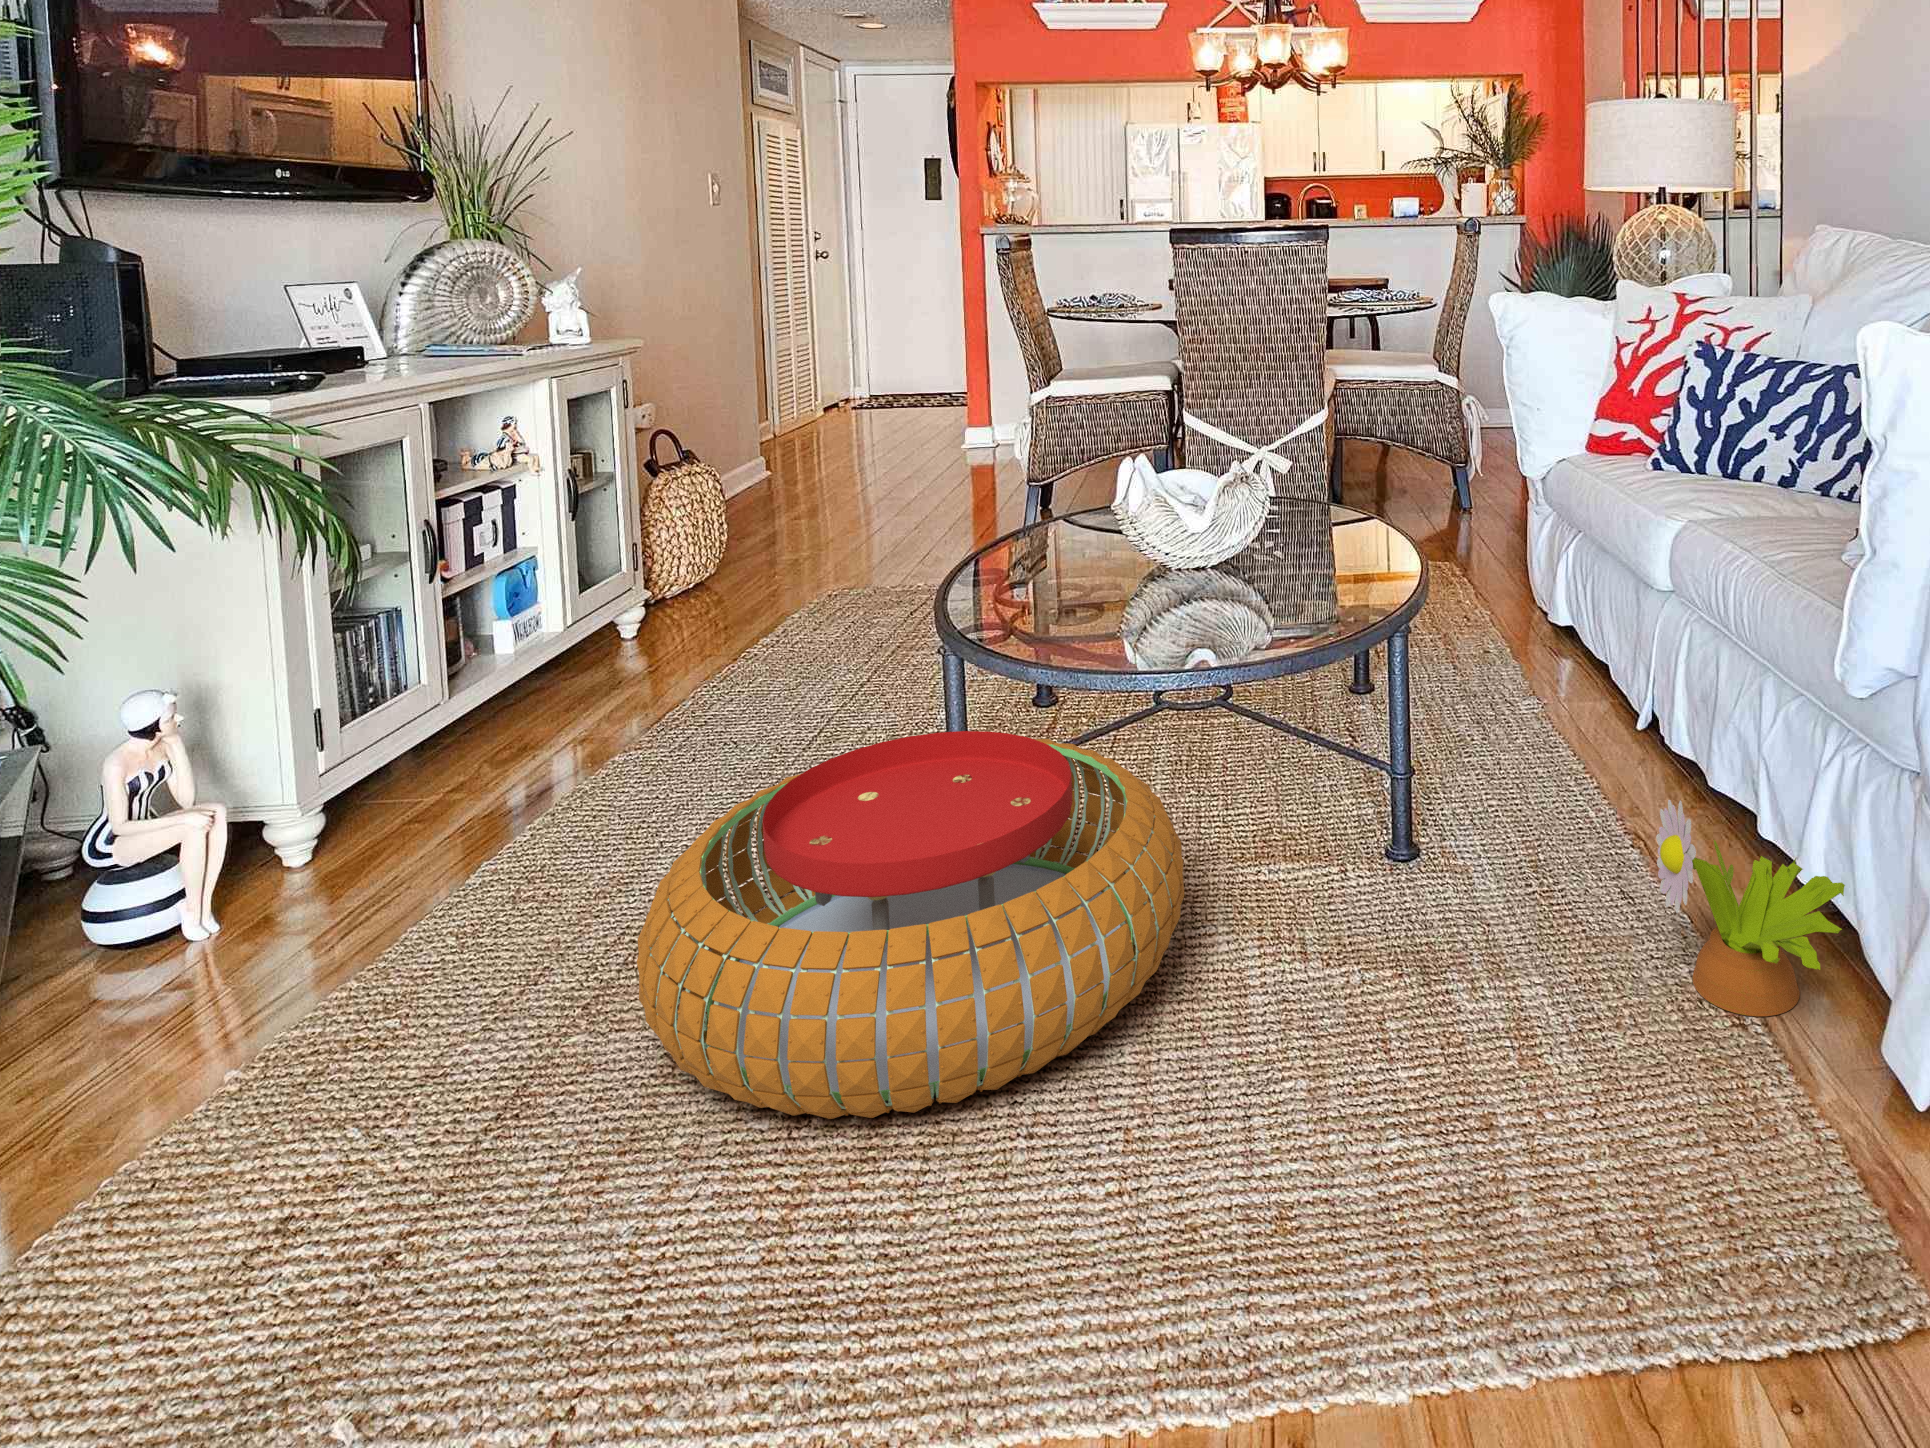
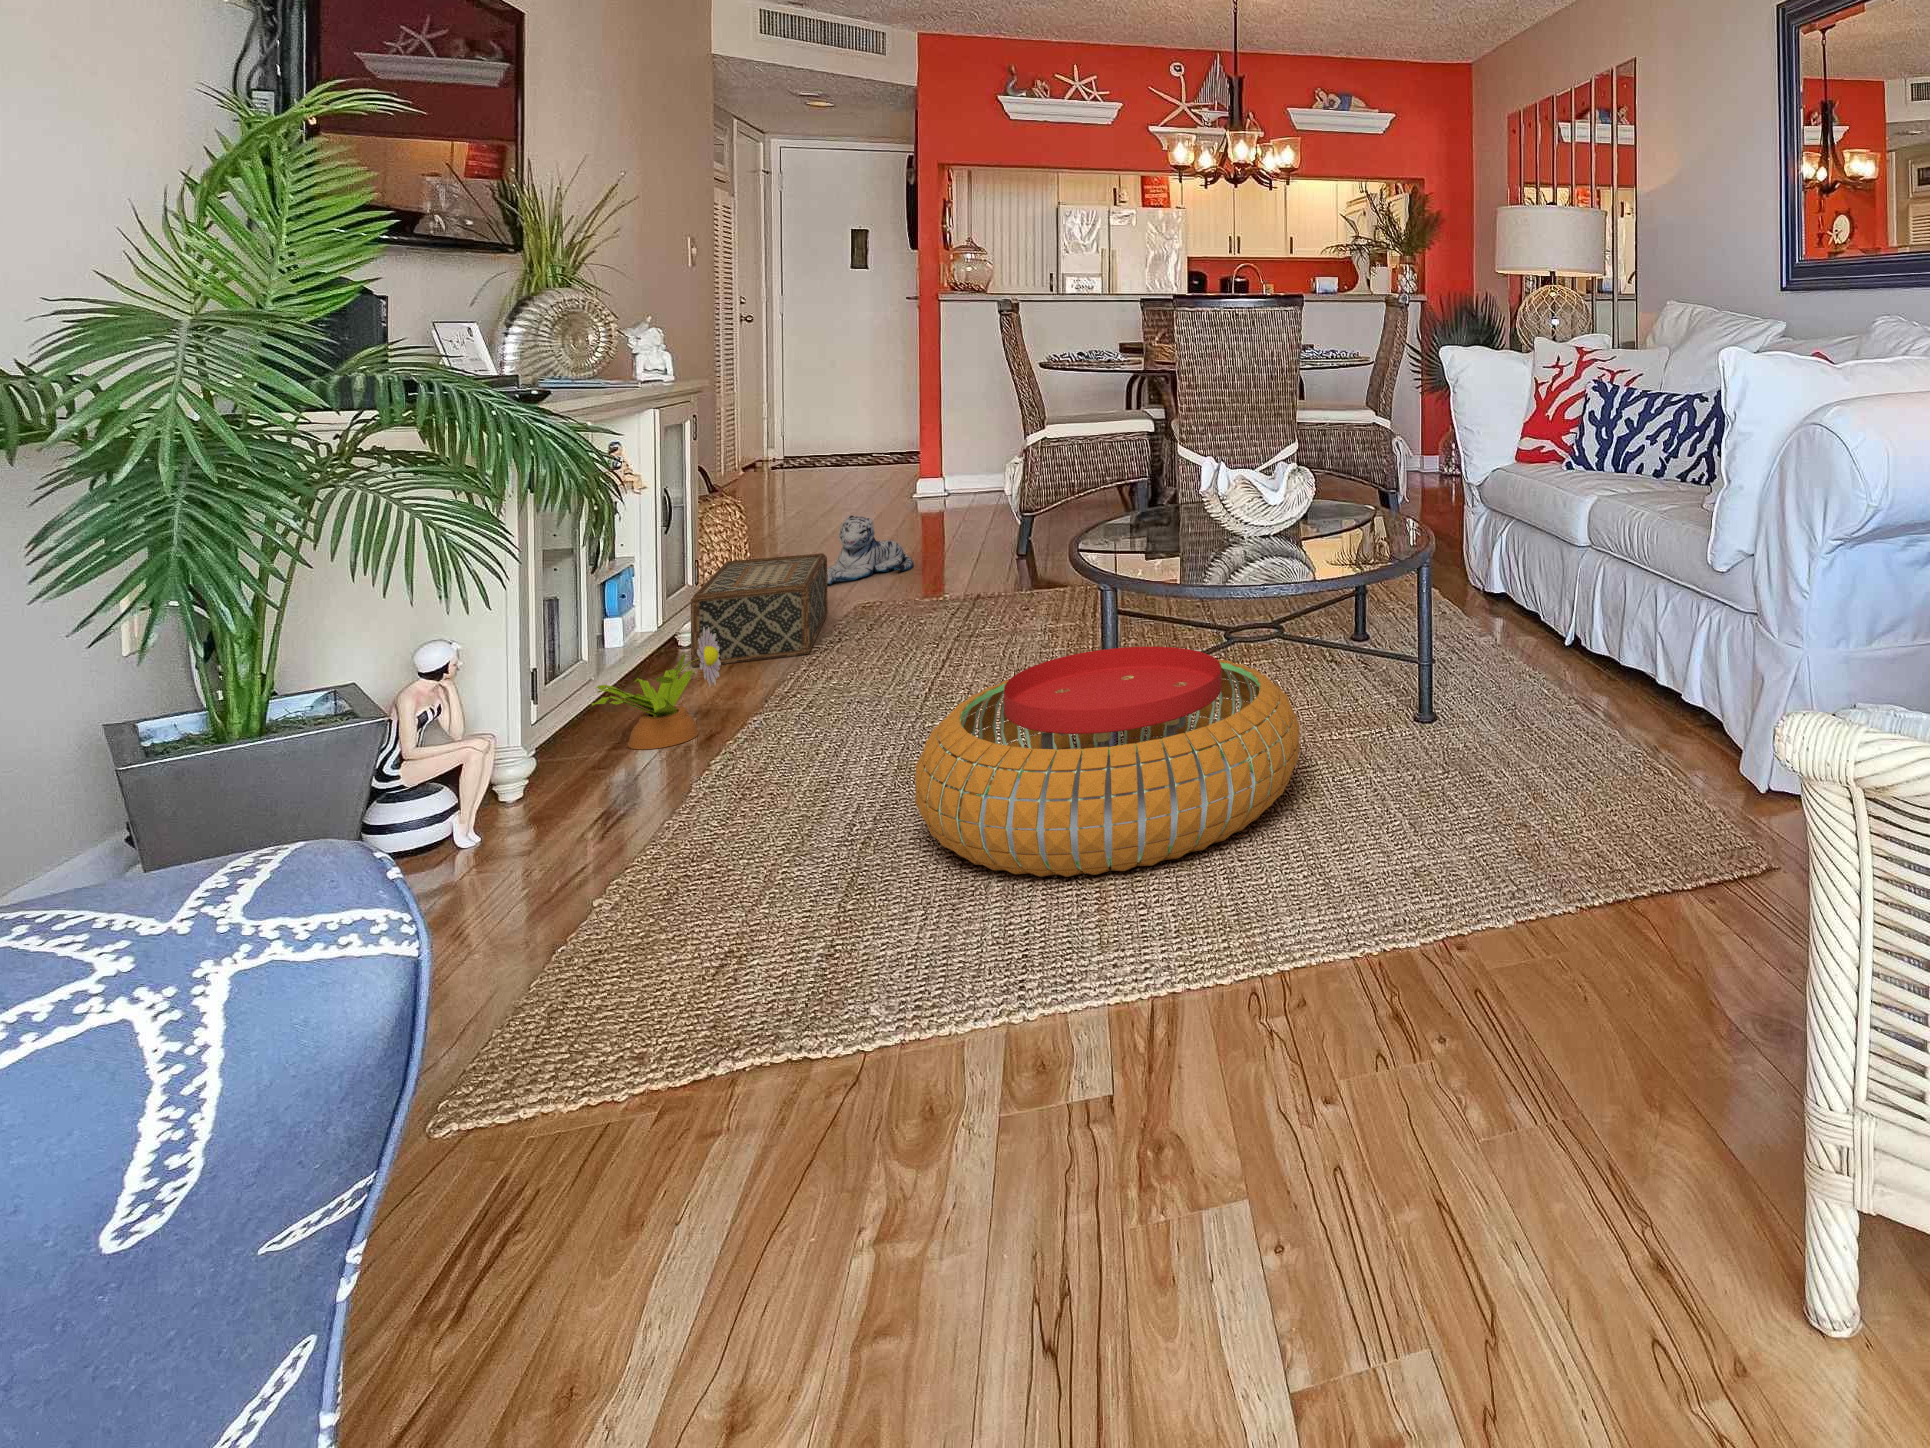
plush toy: none [809,476,920,553] -> present [827,516,914,584]
woven basket: none [620,527,796,659] -> present [691,553,828,667]
decorative plant: present [1656,800,1845,1016] -> present [591,627,721,749]

